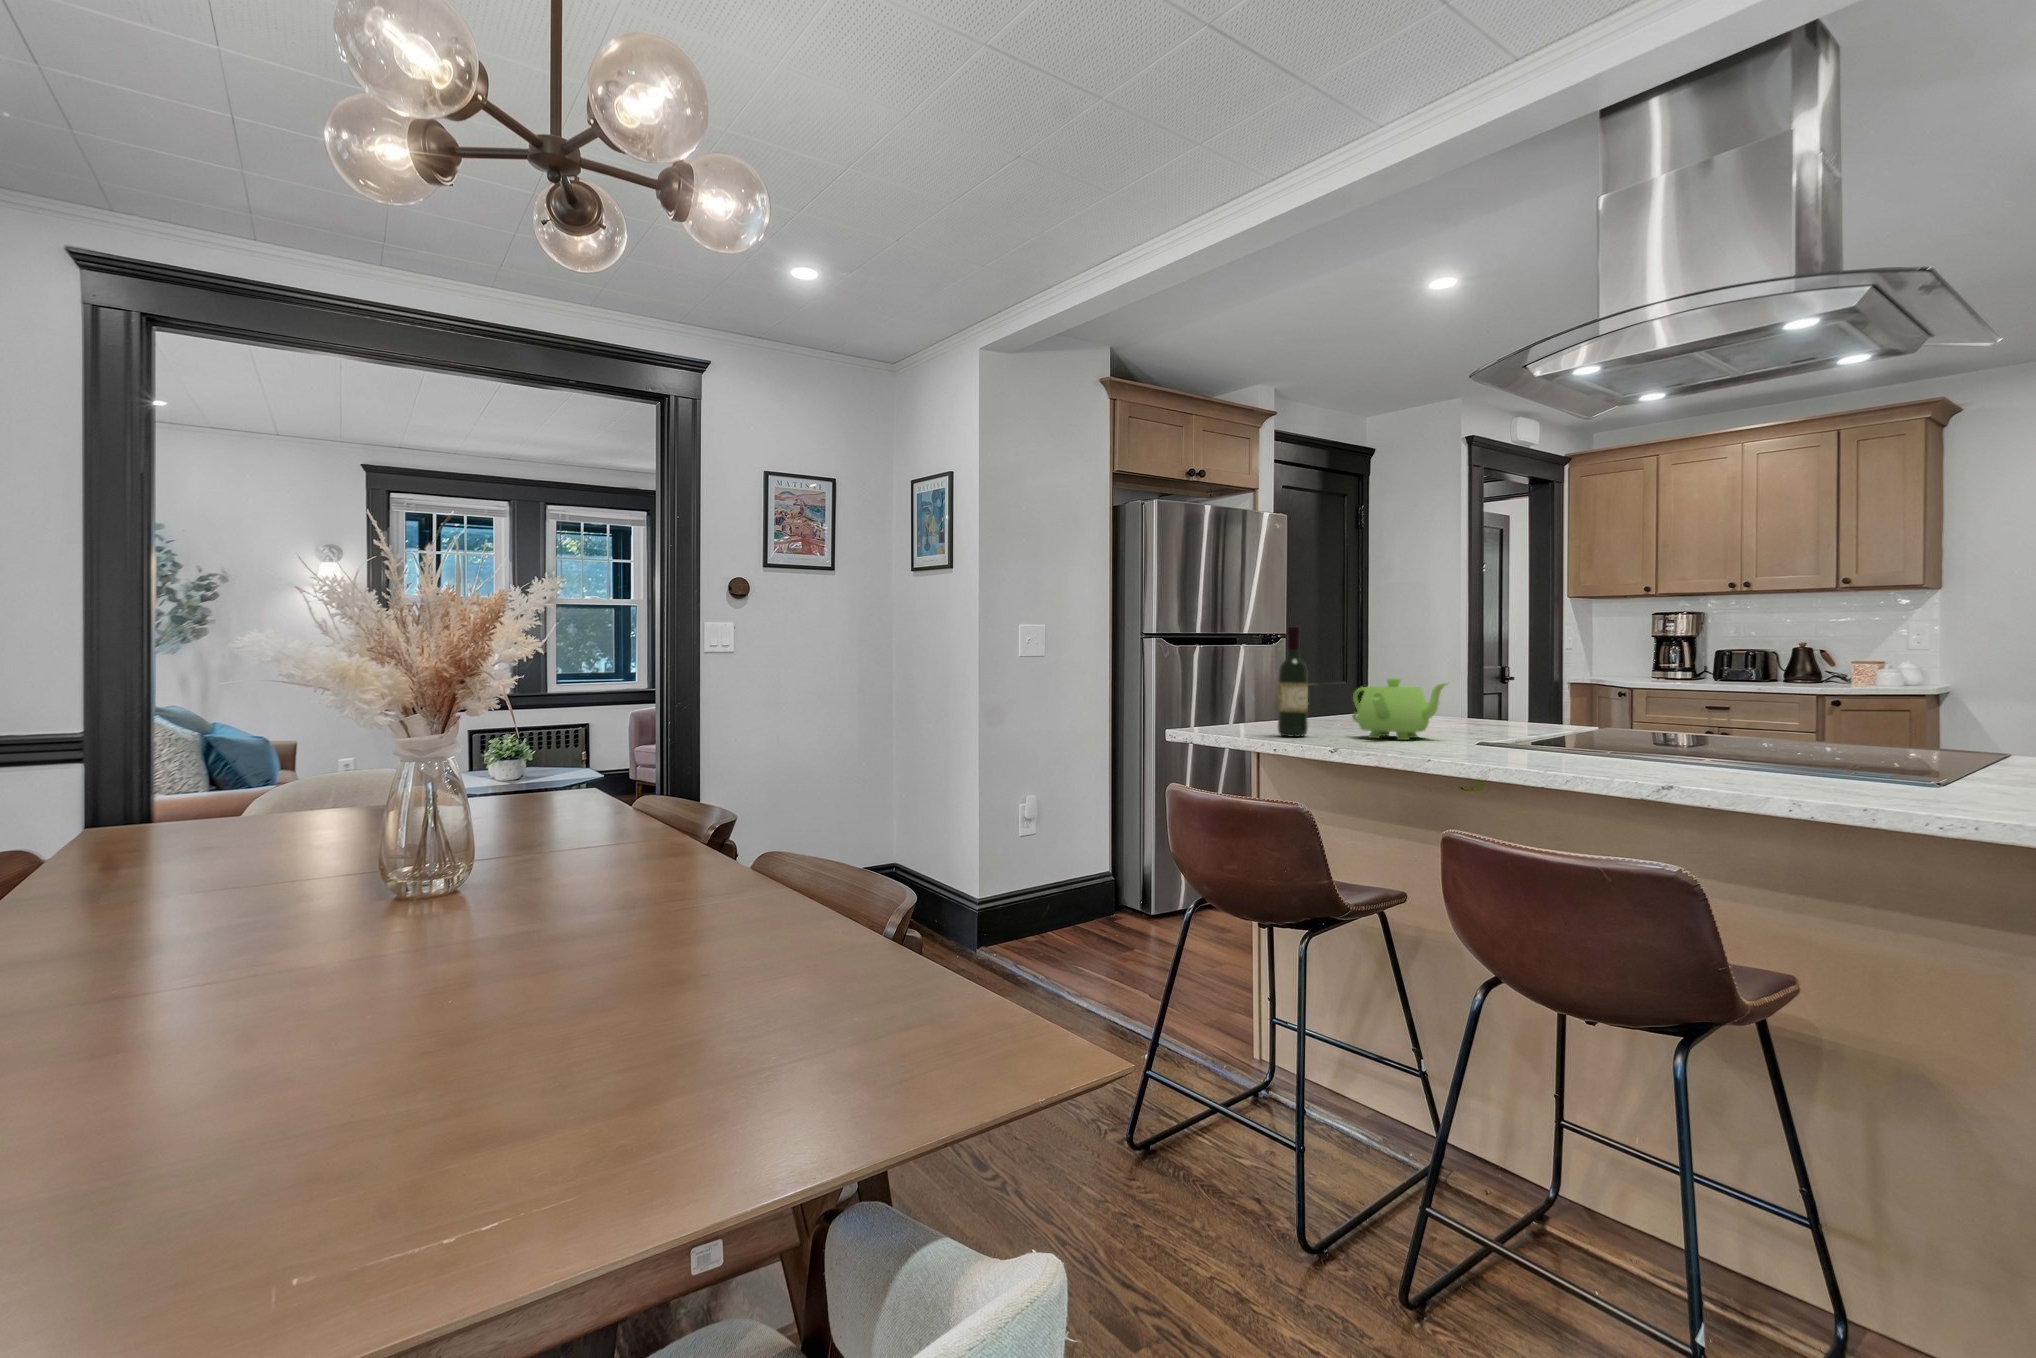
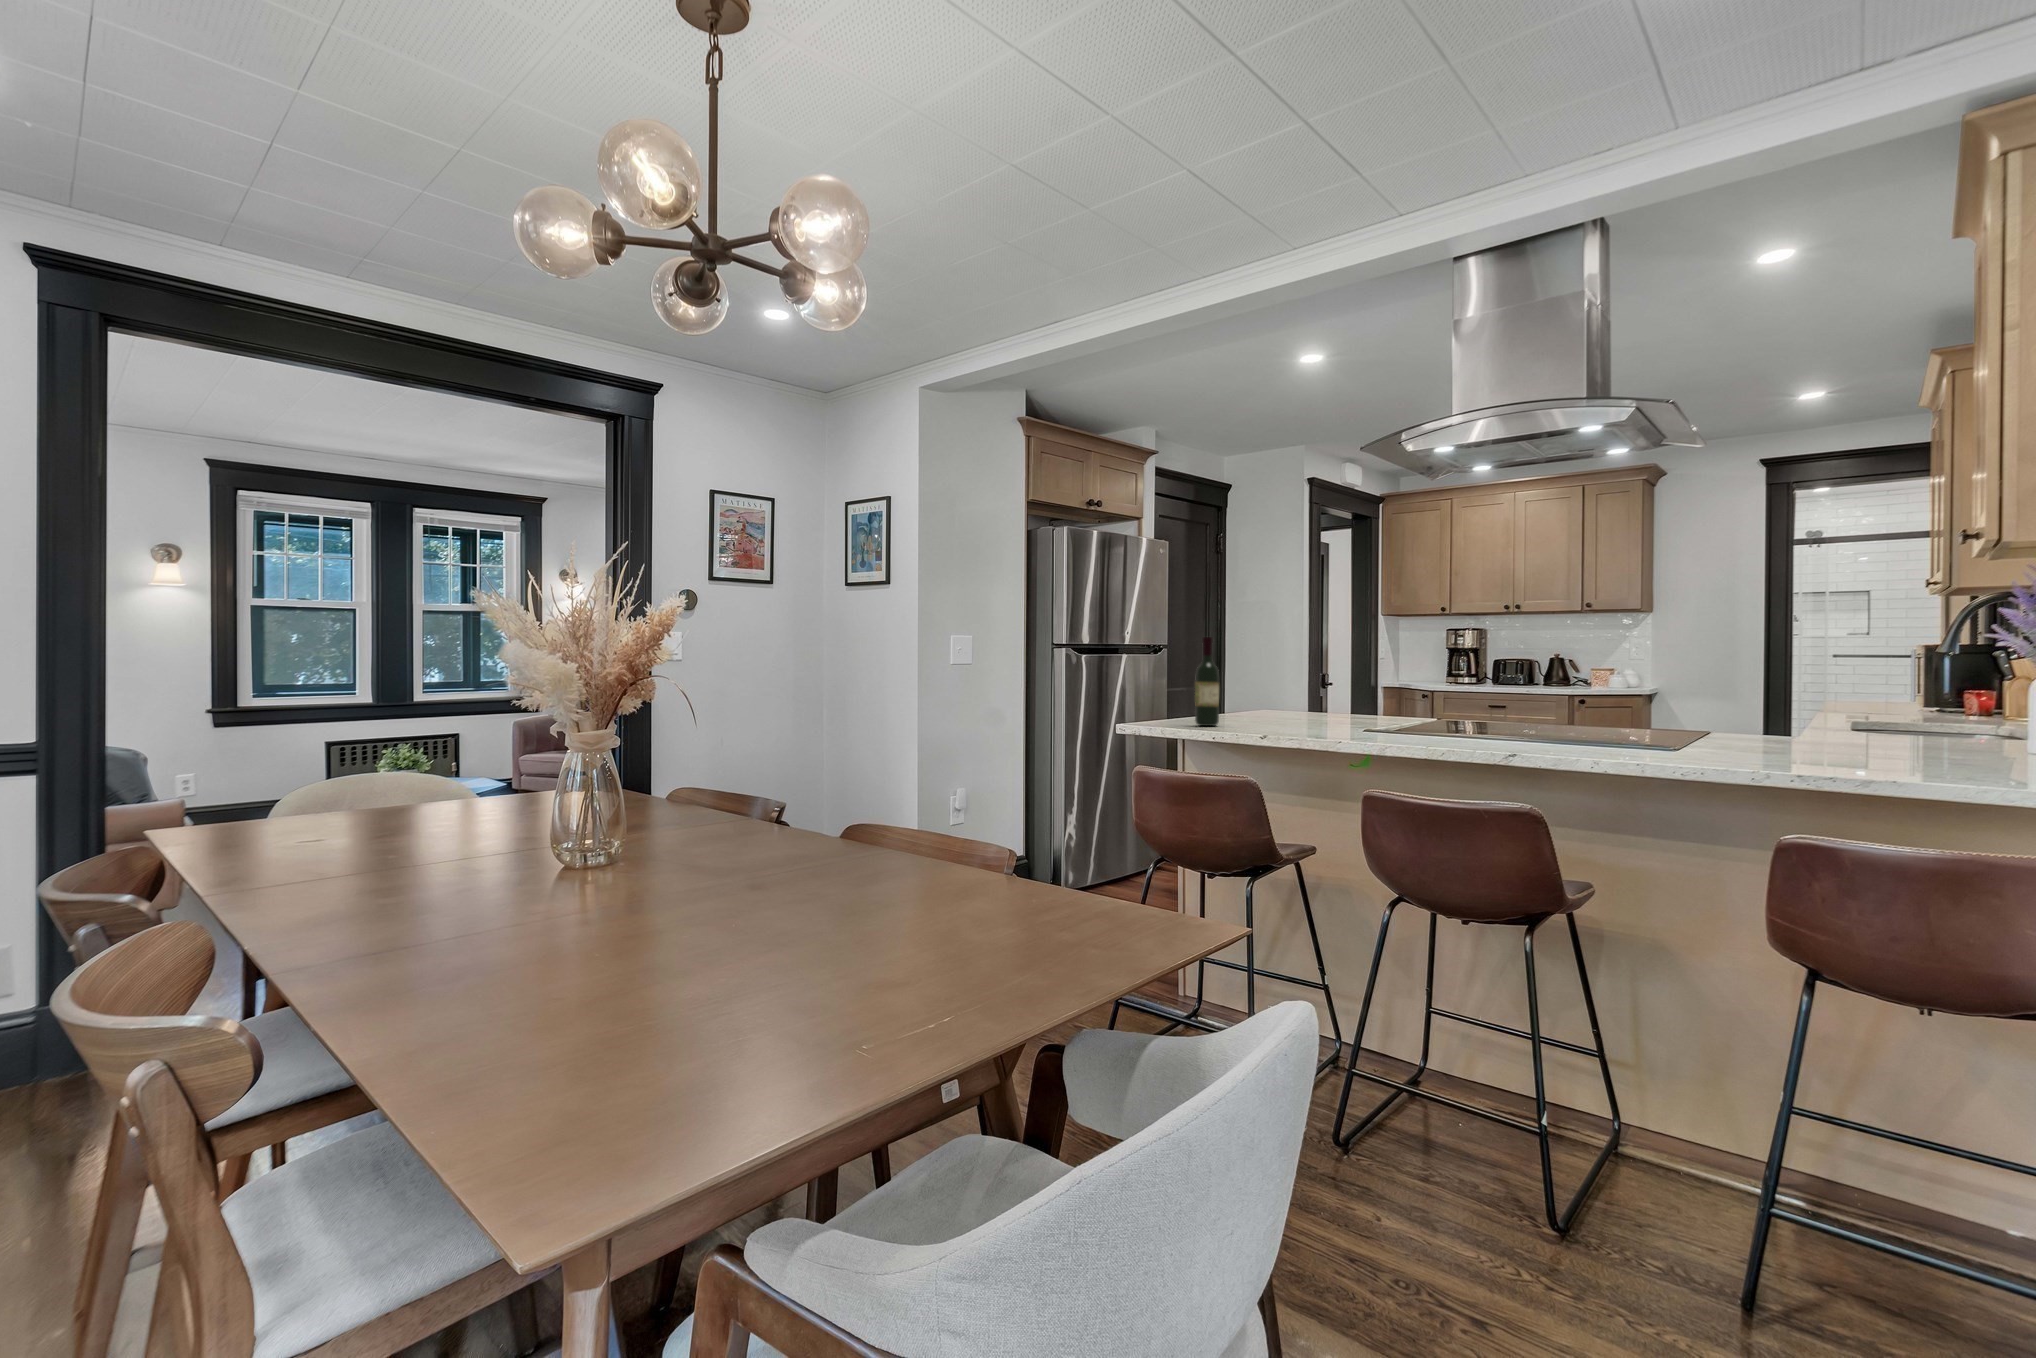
teapot: present [1352,678,1447,740] -> none [1253,678,1330,727]

